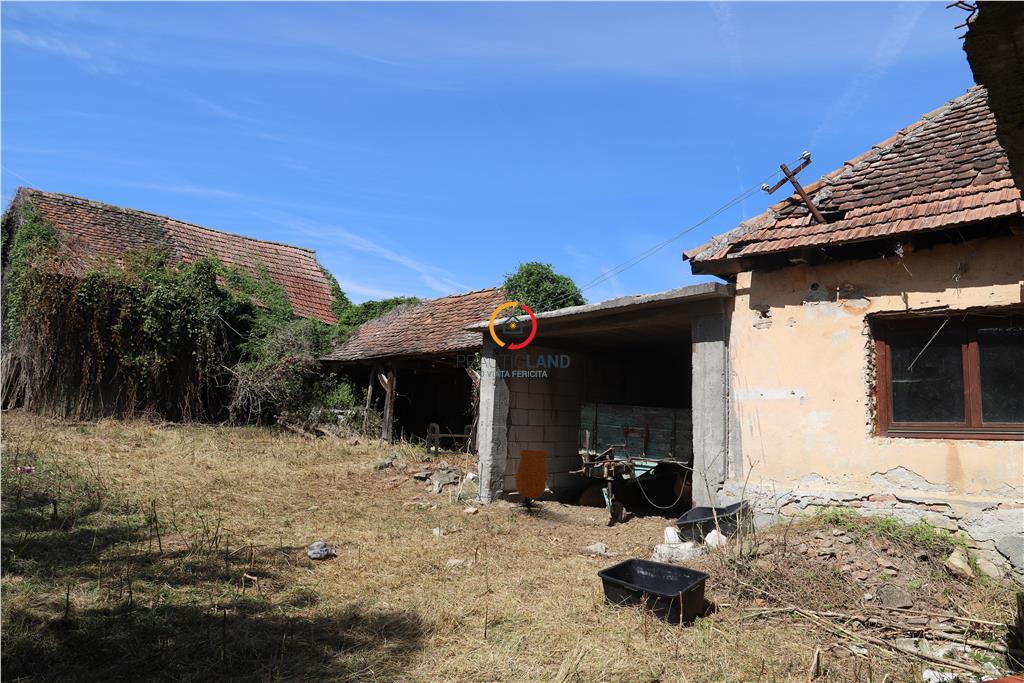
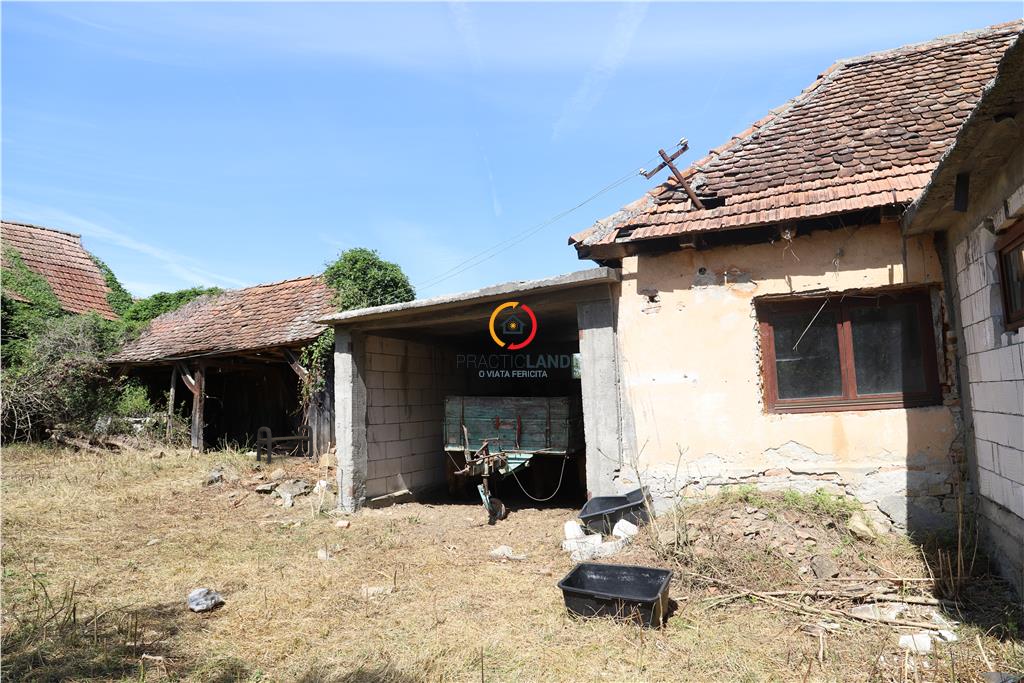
lounge chair: present [510,449,548,513] -> none [376,450,419,520]

